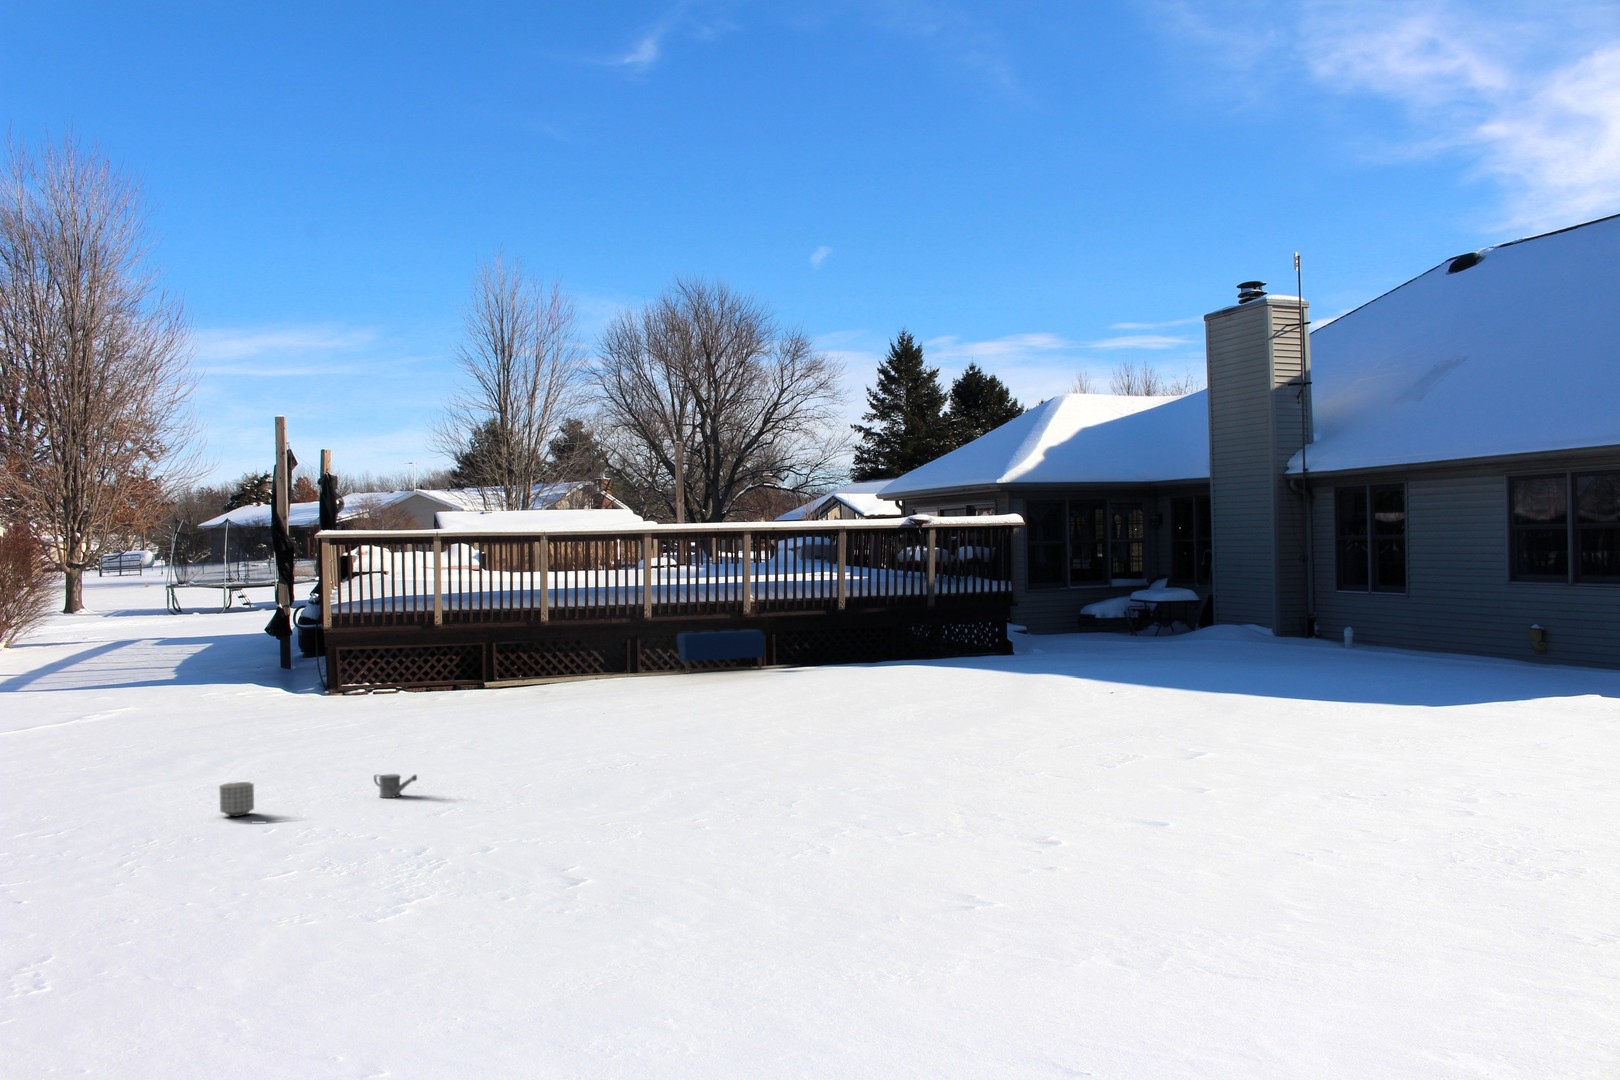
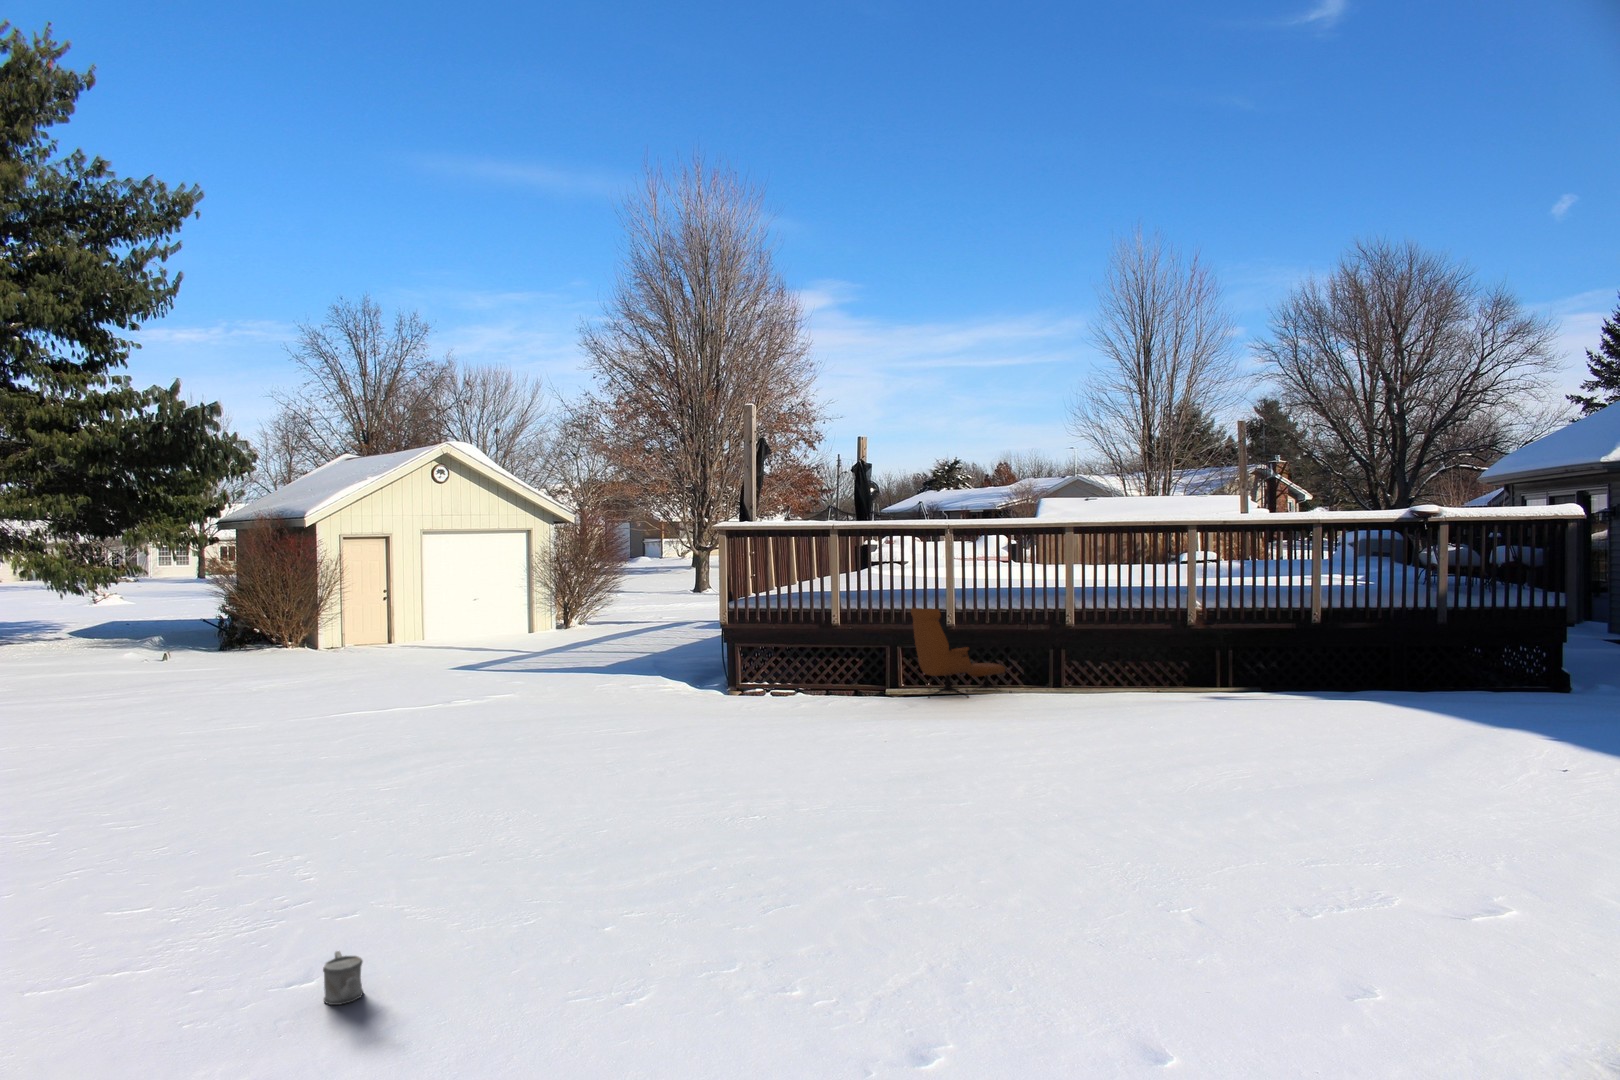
lounge chair: none [519,604,596,684] -> present [911,608,1005,697]
bench: present [677,630,764,674] -> none [1099,642,1210,694]
planter: present [219,782,254,816] -> none [32,958,100,1025]

